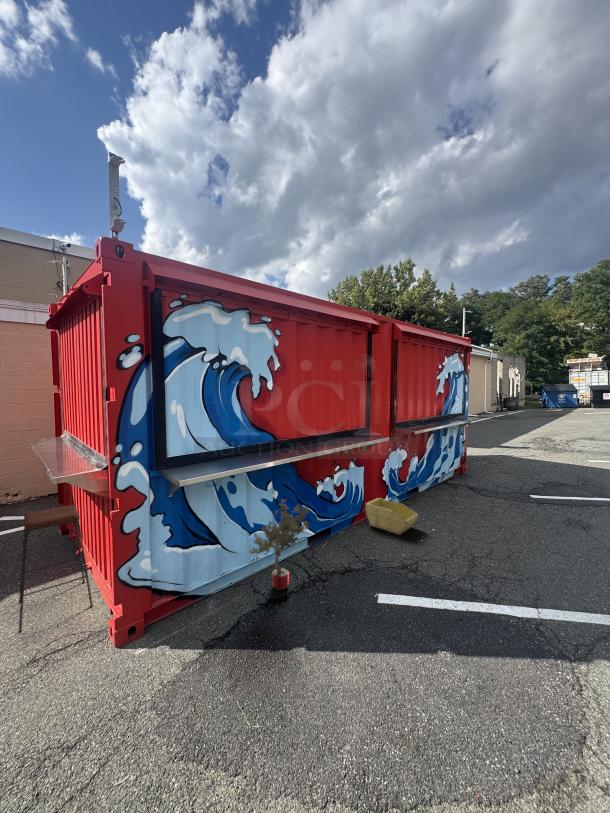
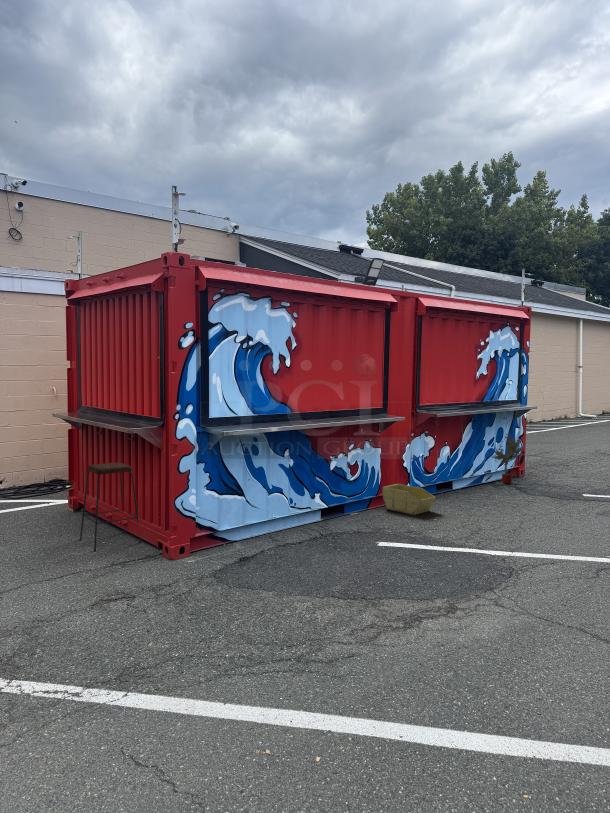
potted tree: present [249,500,309,590] -> present [492,434,522,484]

